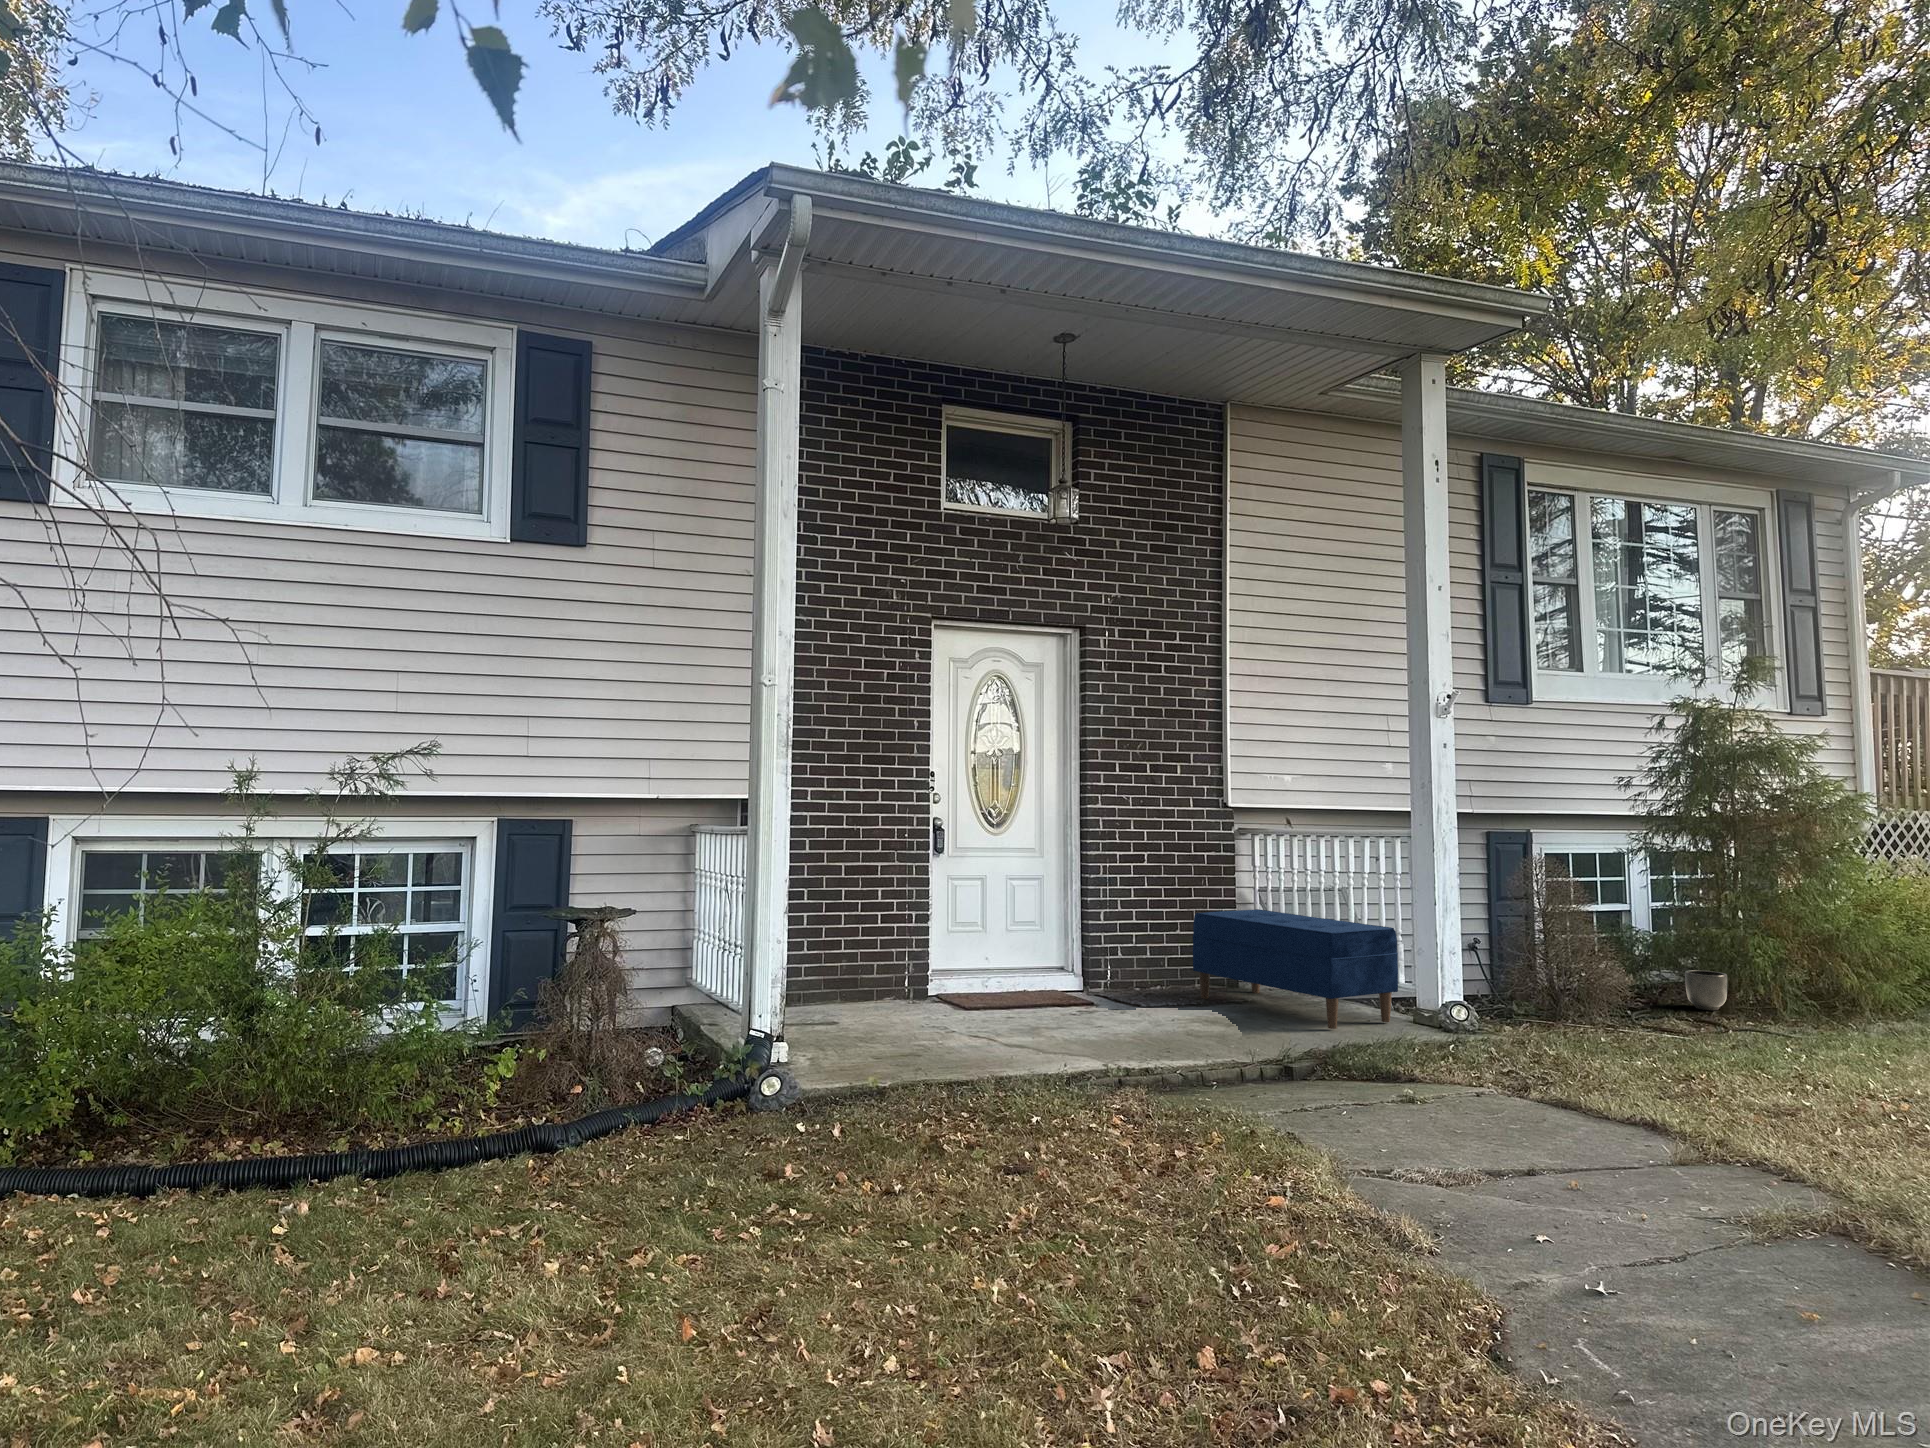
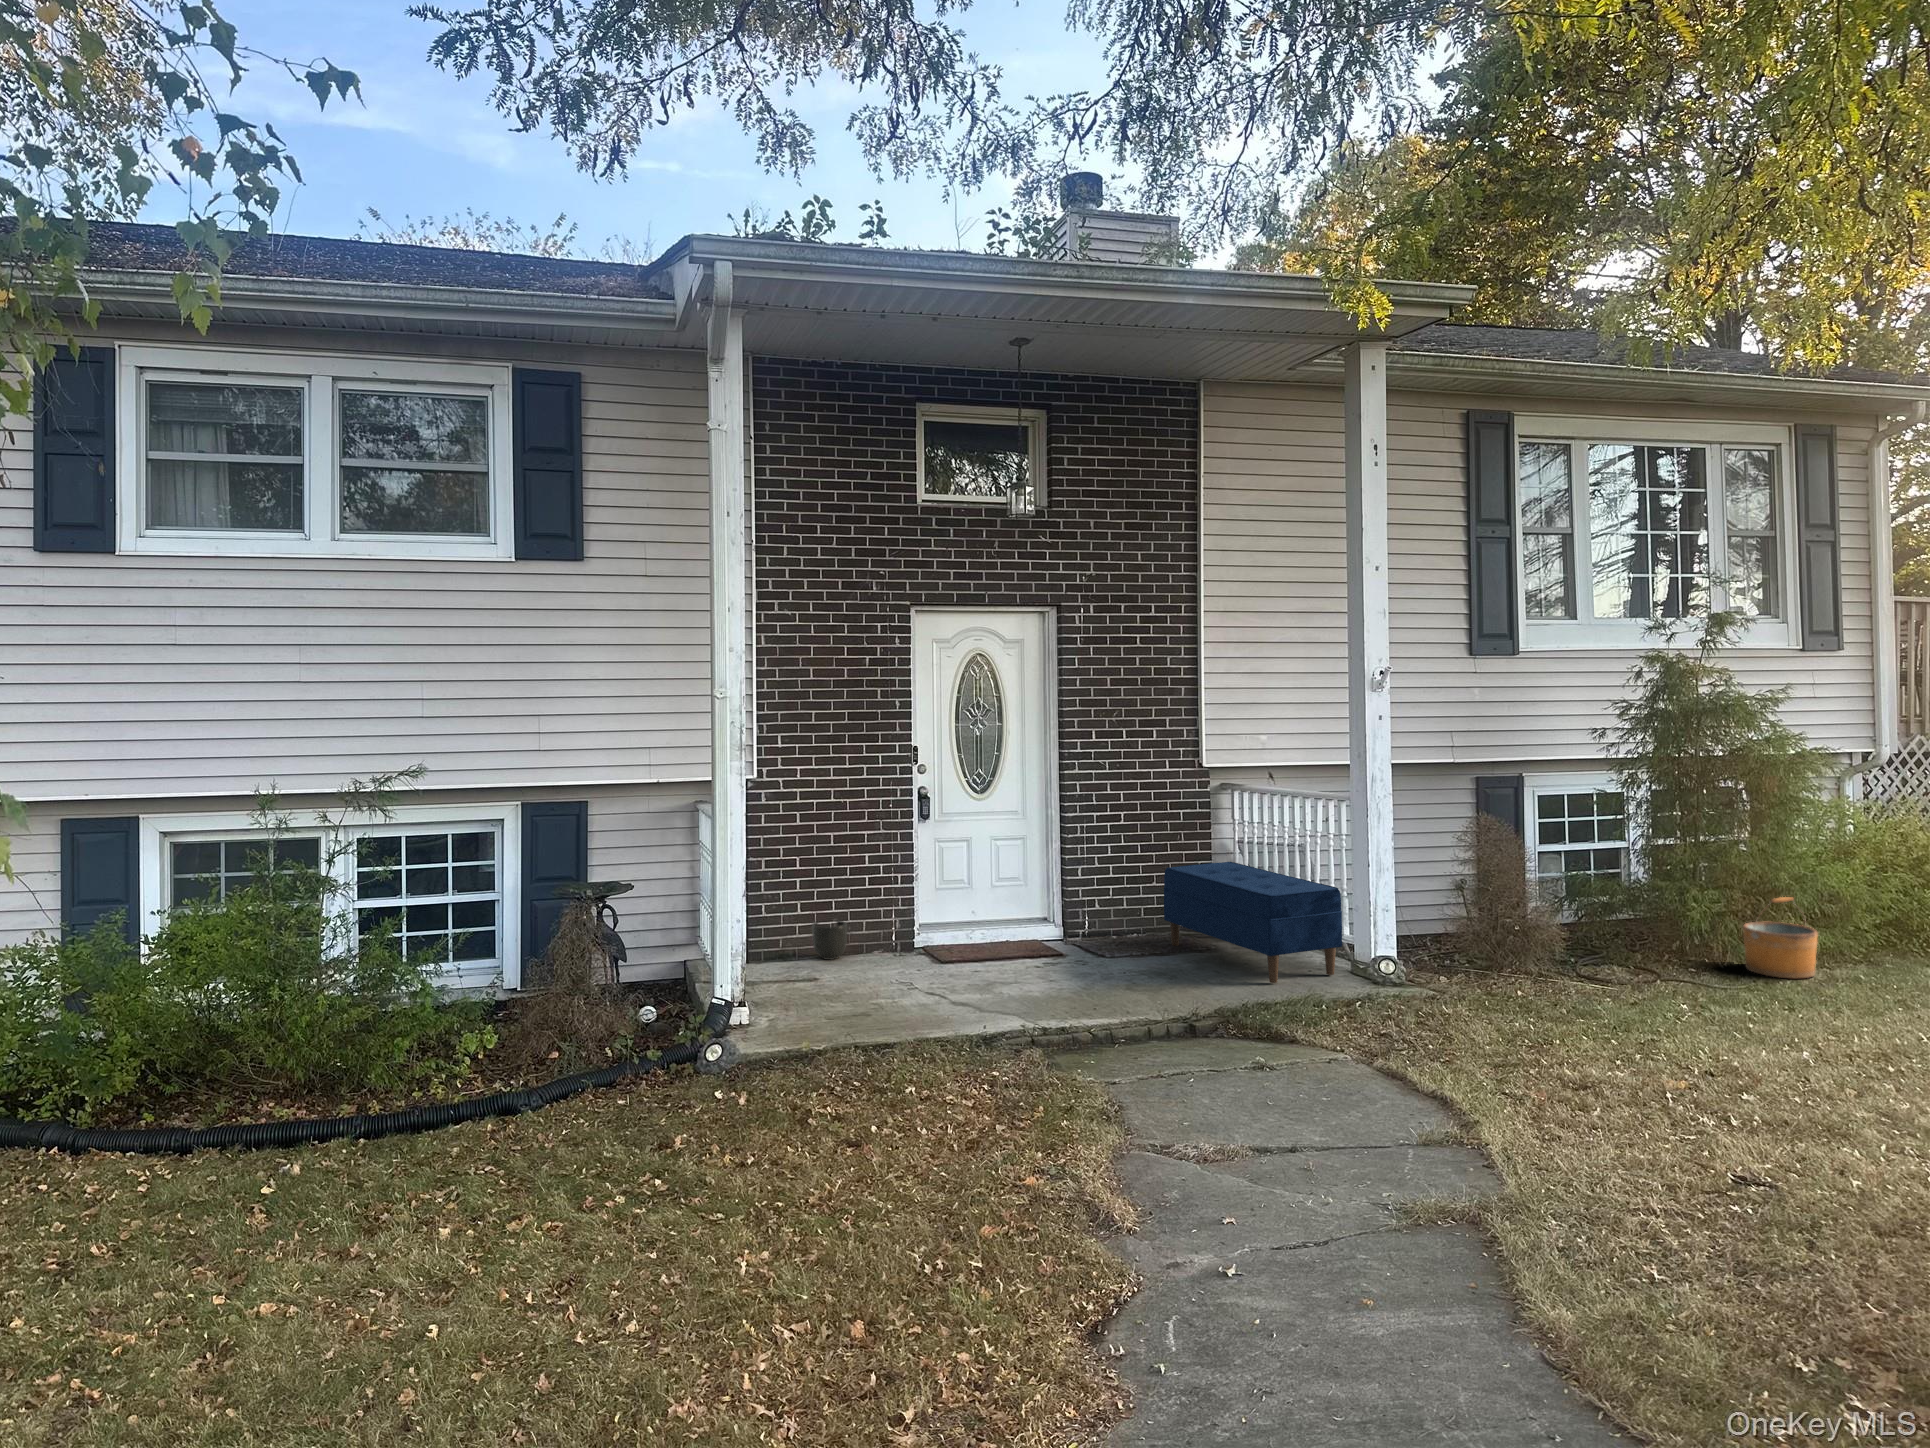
bucket: none [1785,942,1860,1025] -> present [1743,897,1818,978]
planter: present [1685,970,1727,1010] -> present [812,921,847,960]

